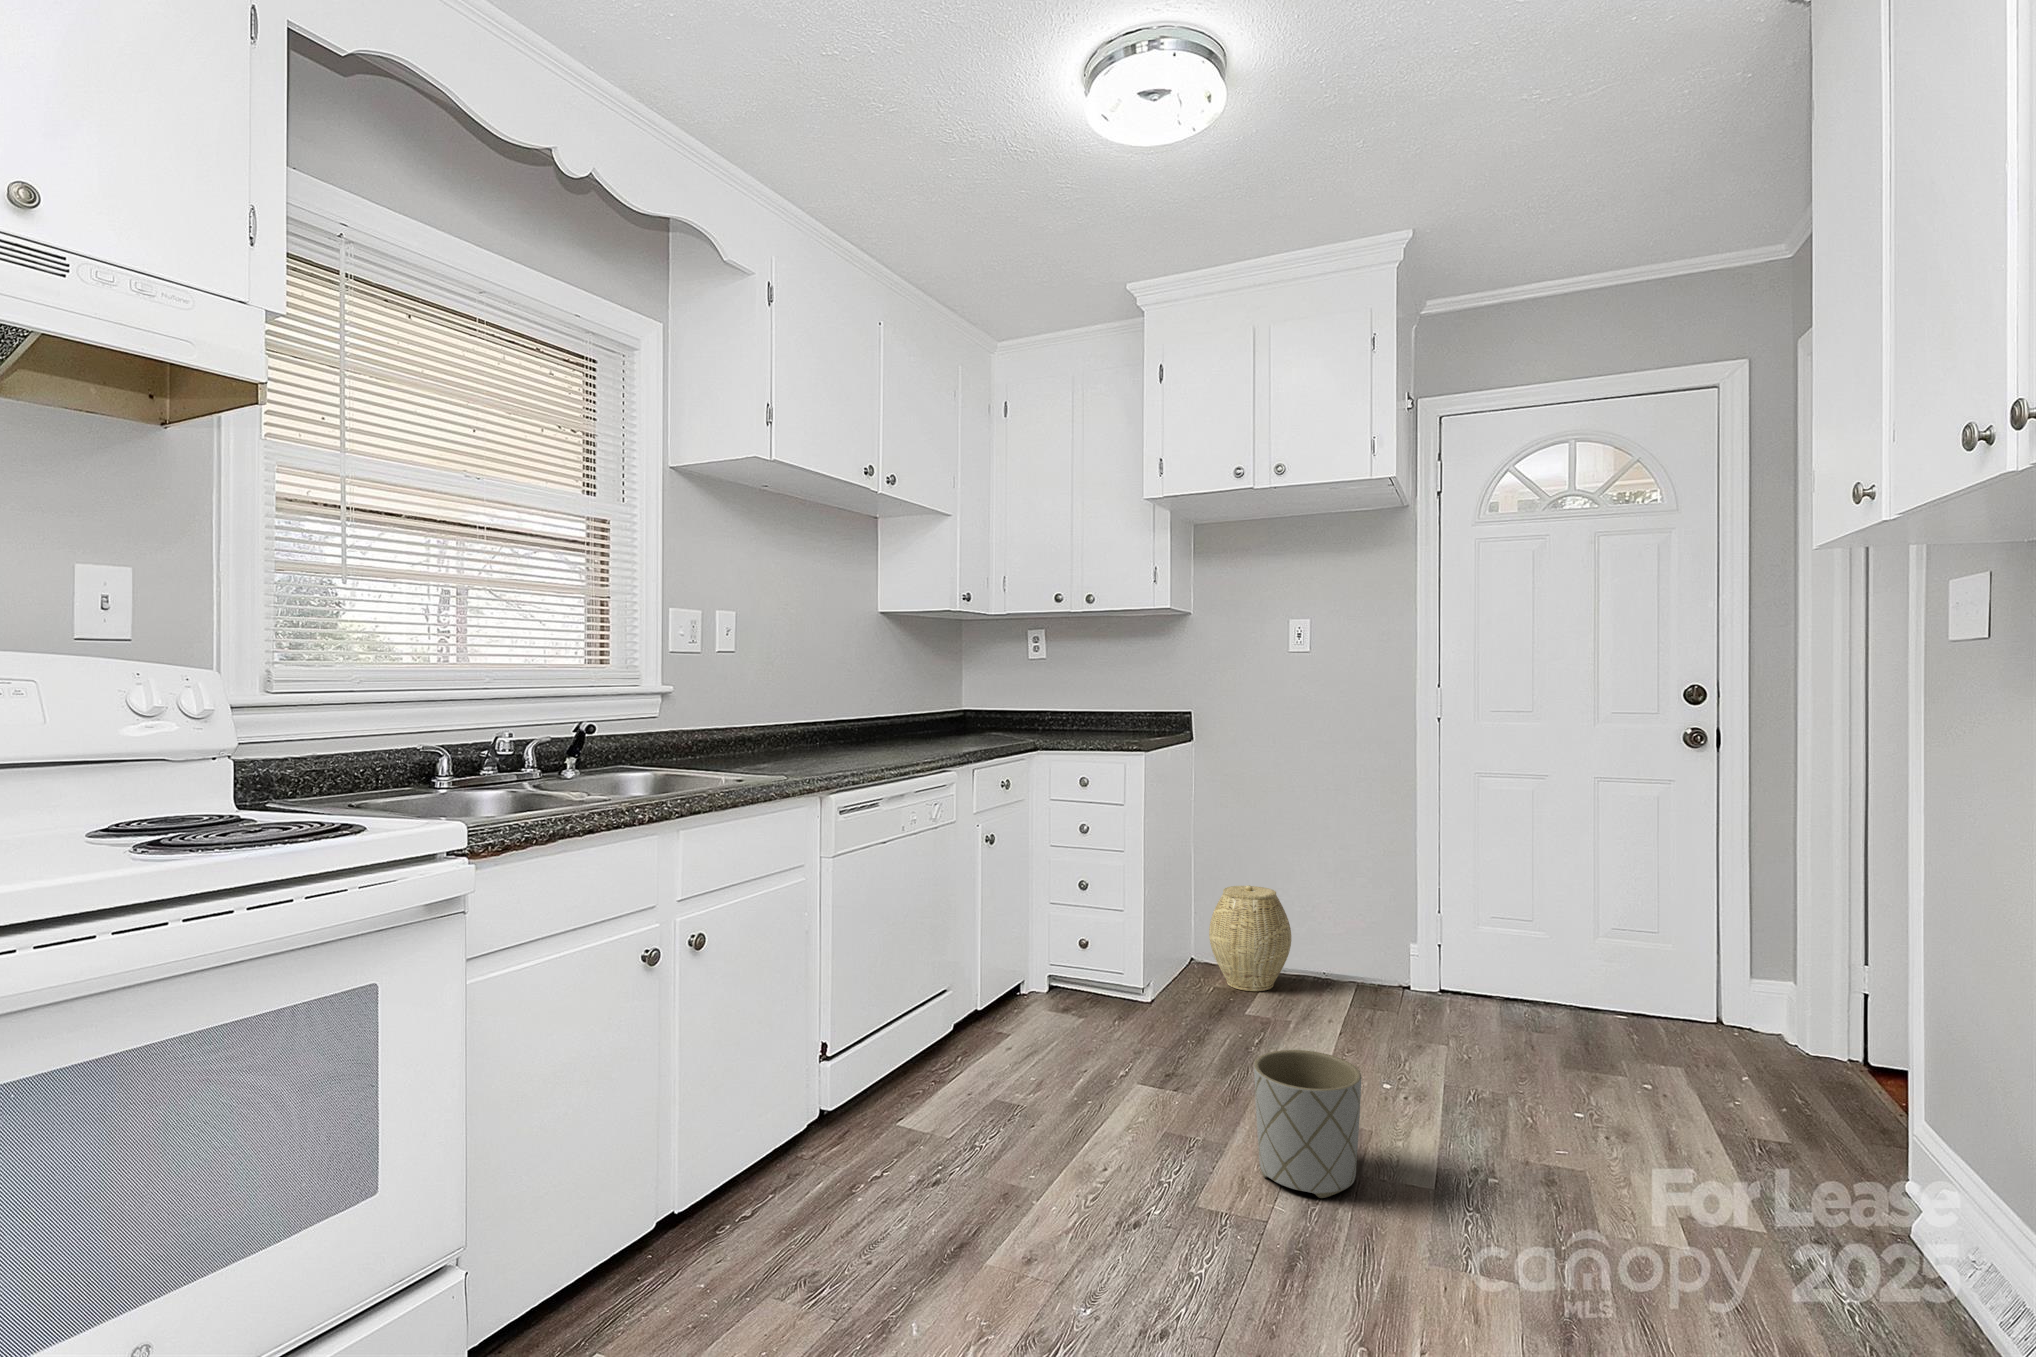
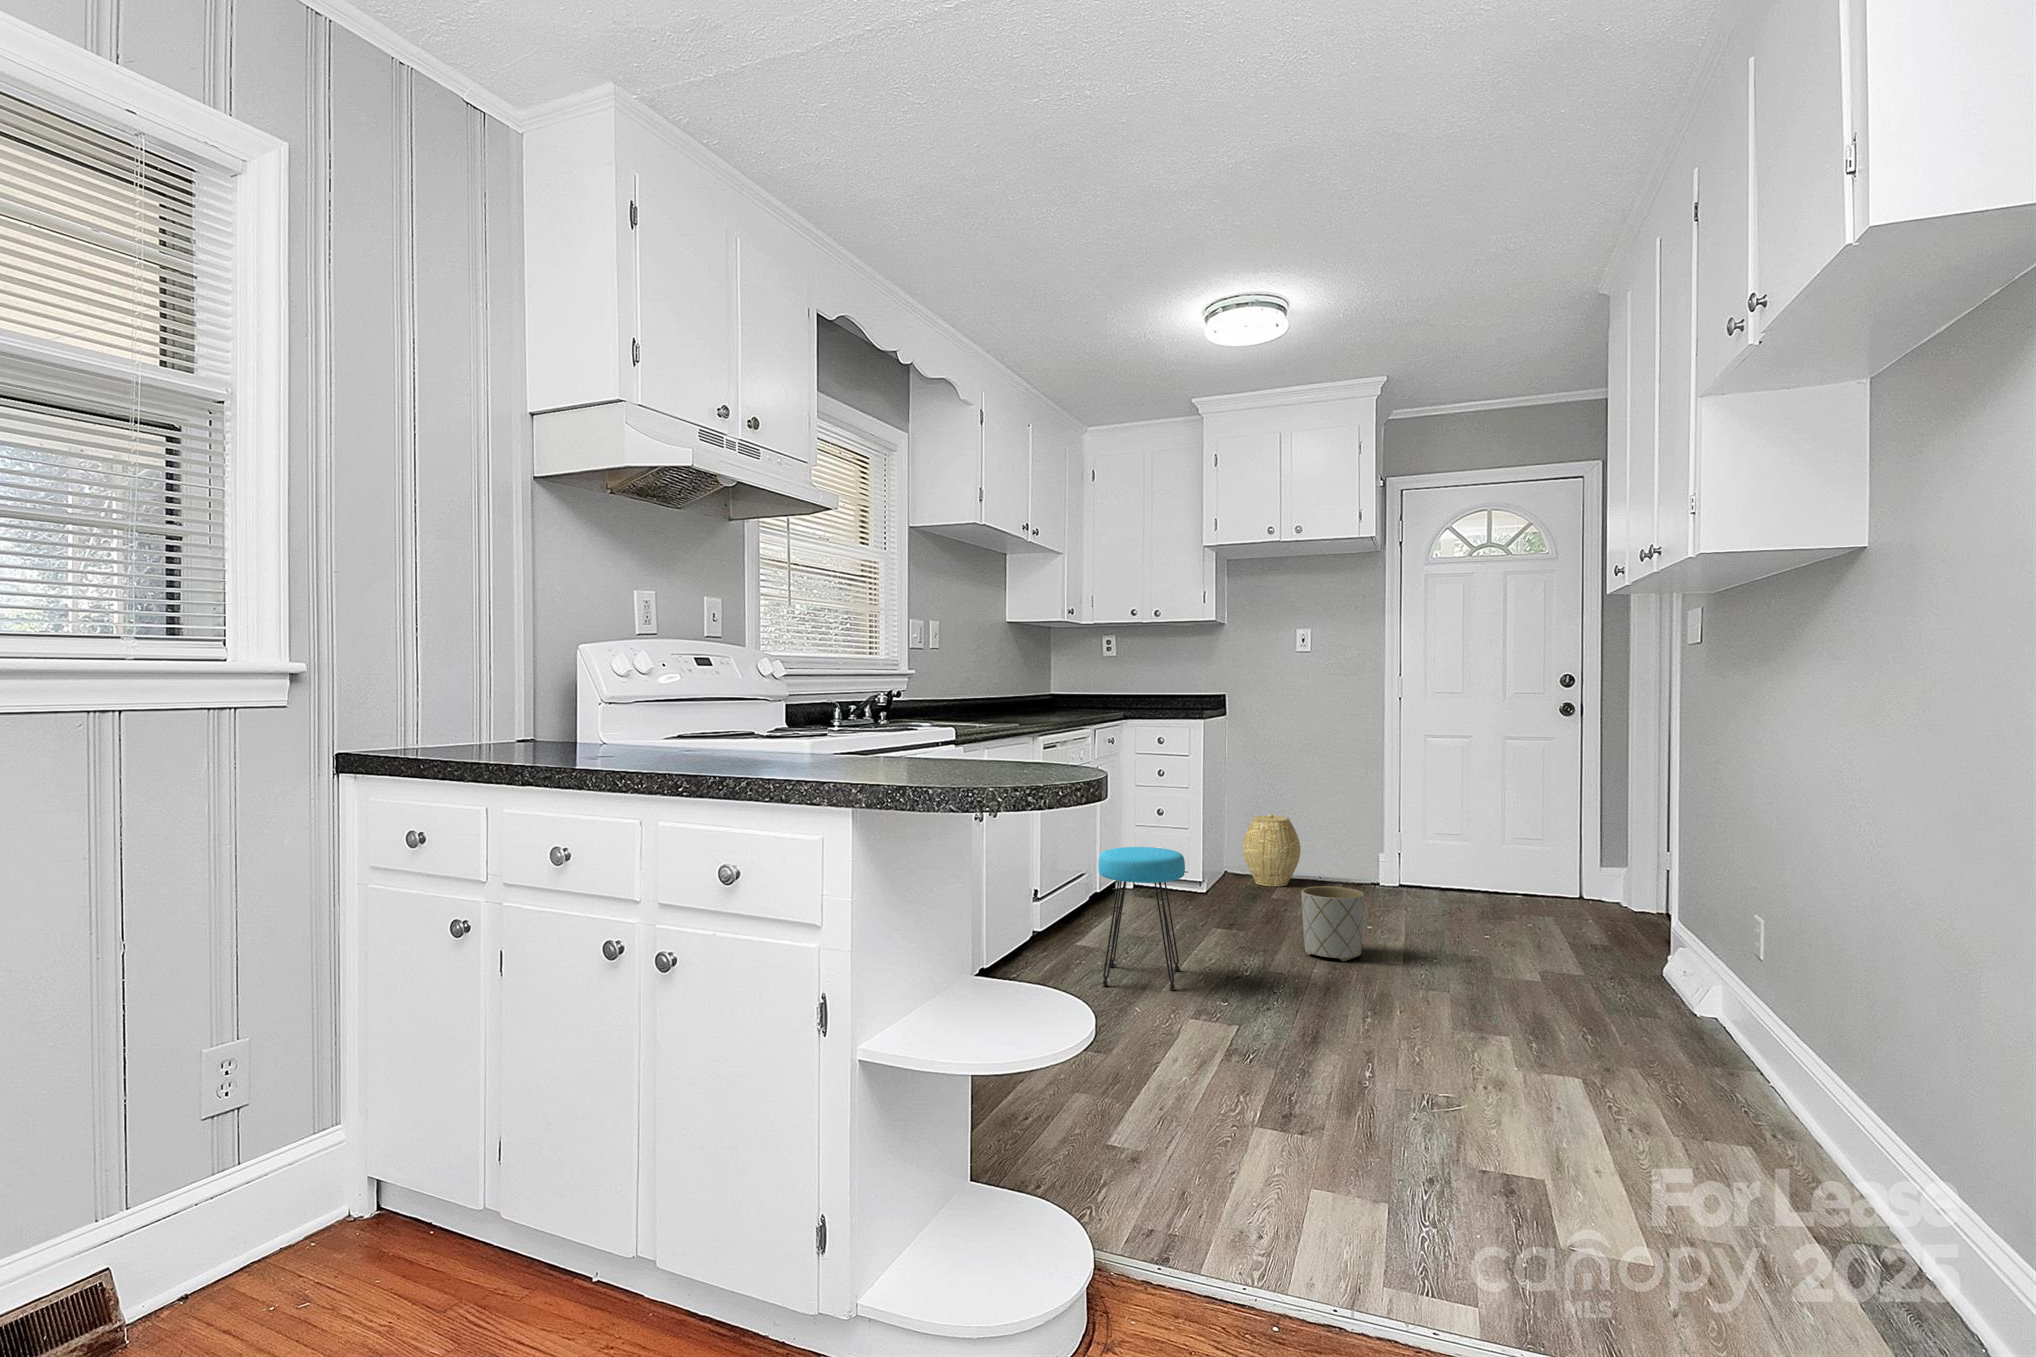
stool: none [865,996,1027,1284] -> present [1098,847,1185,989]

